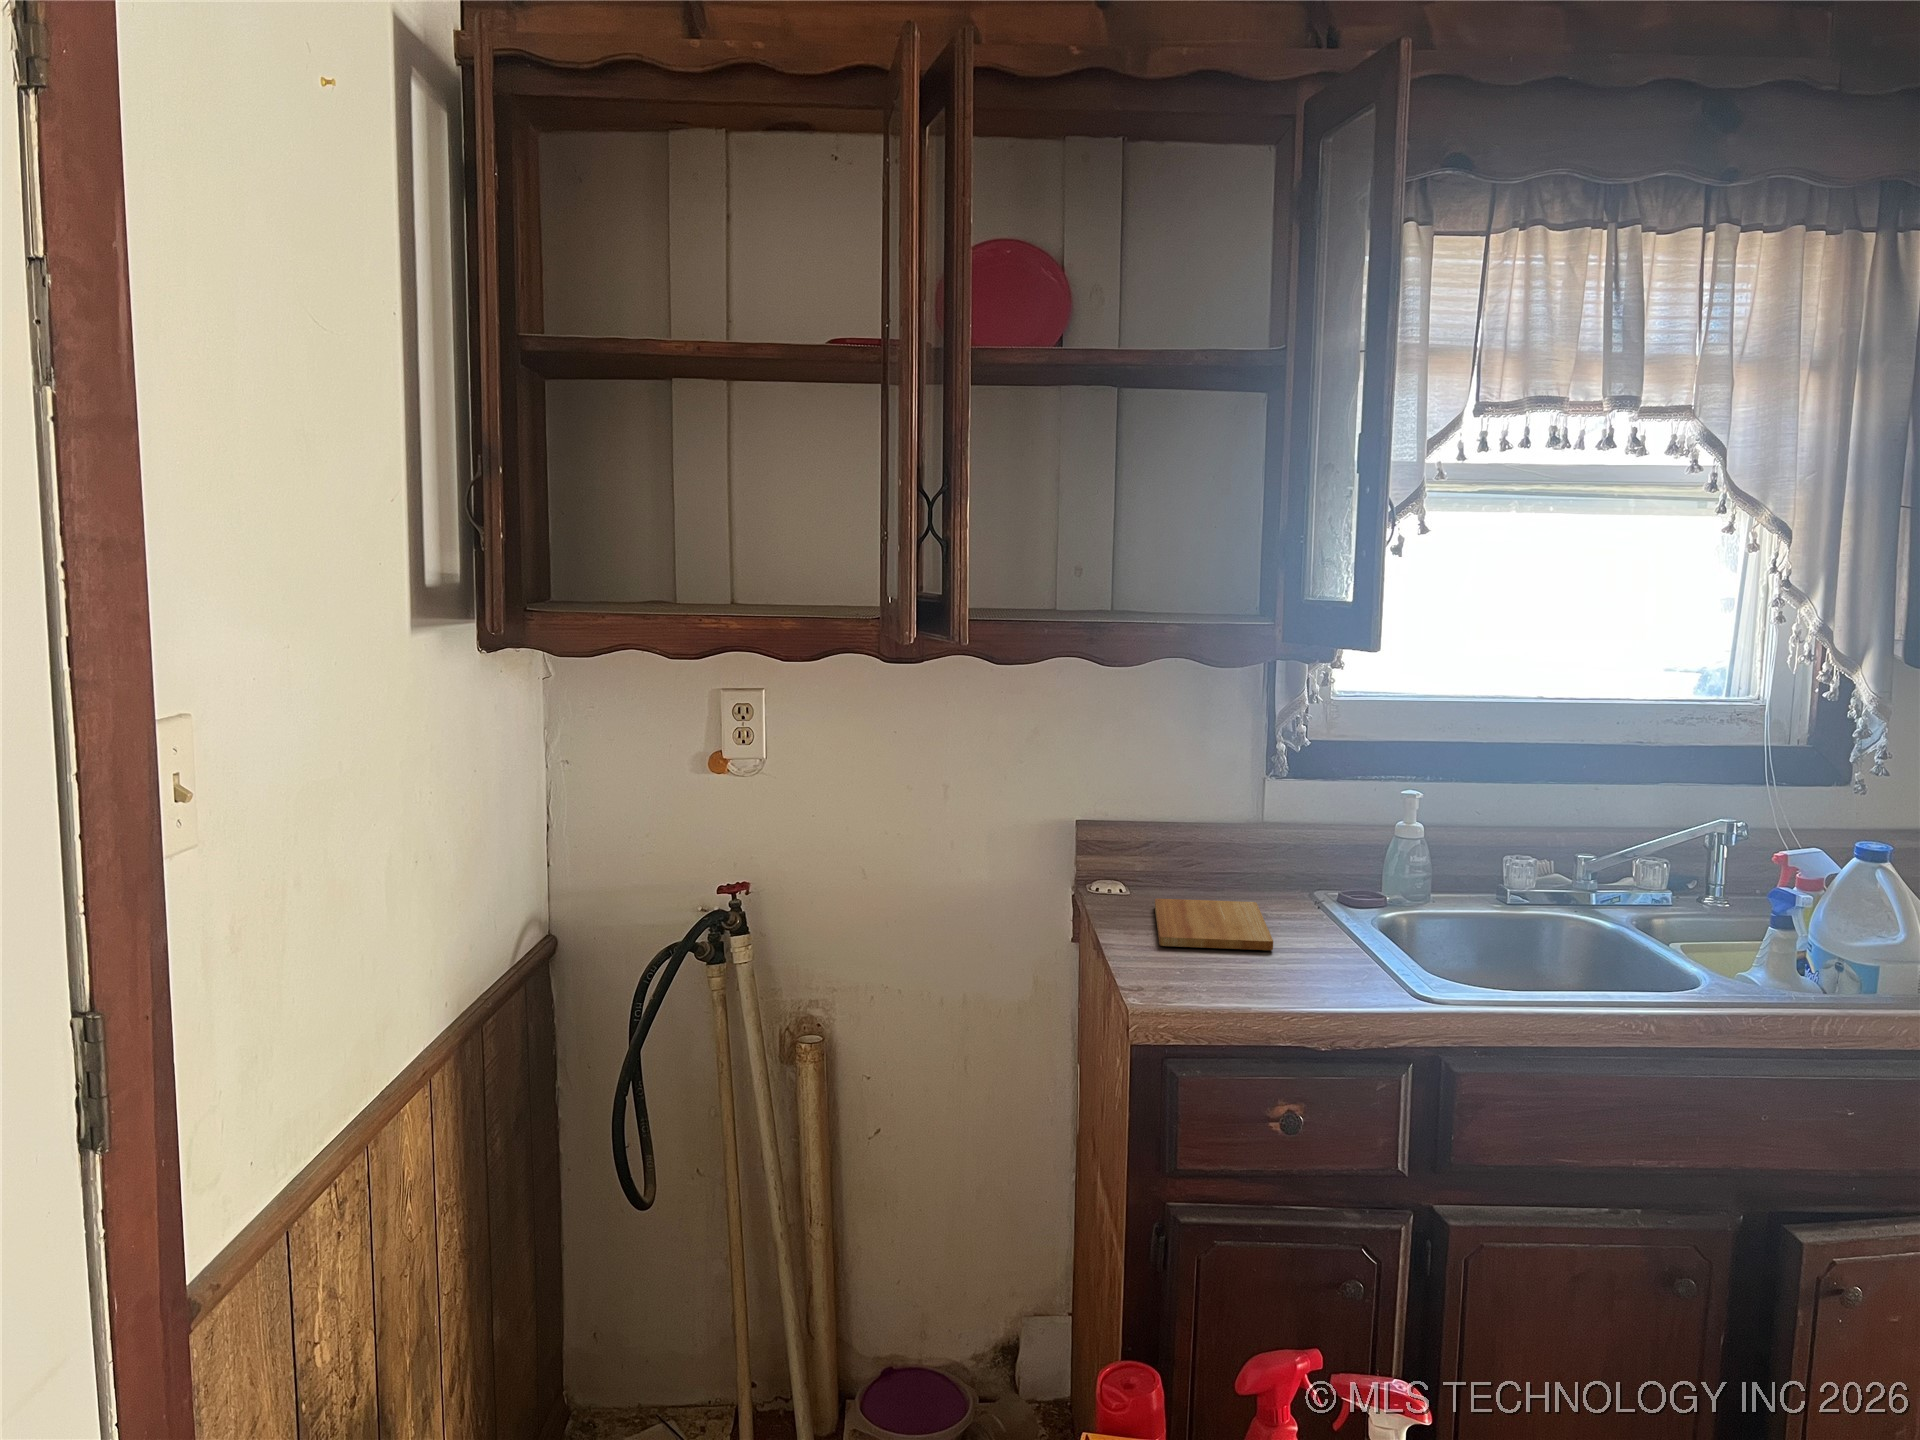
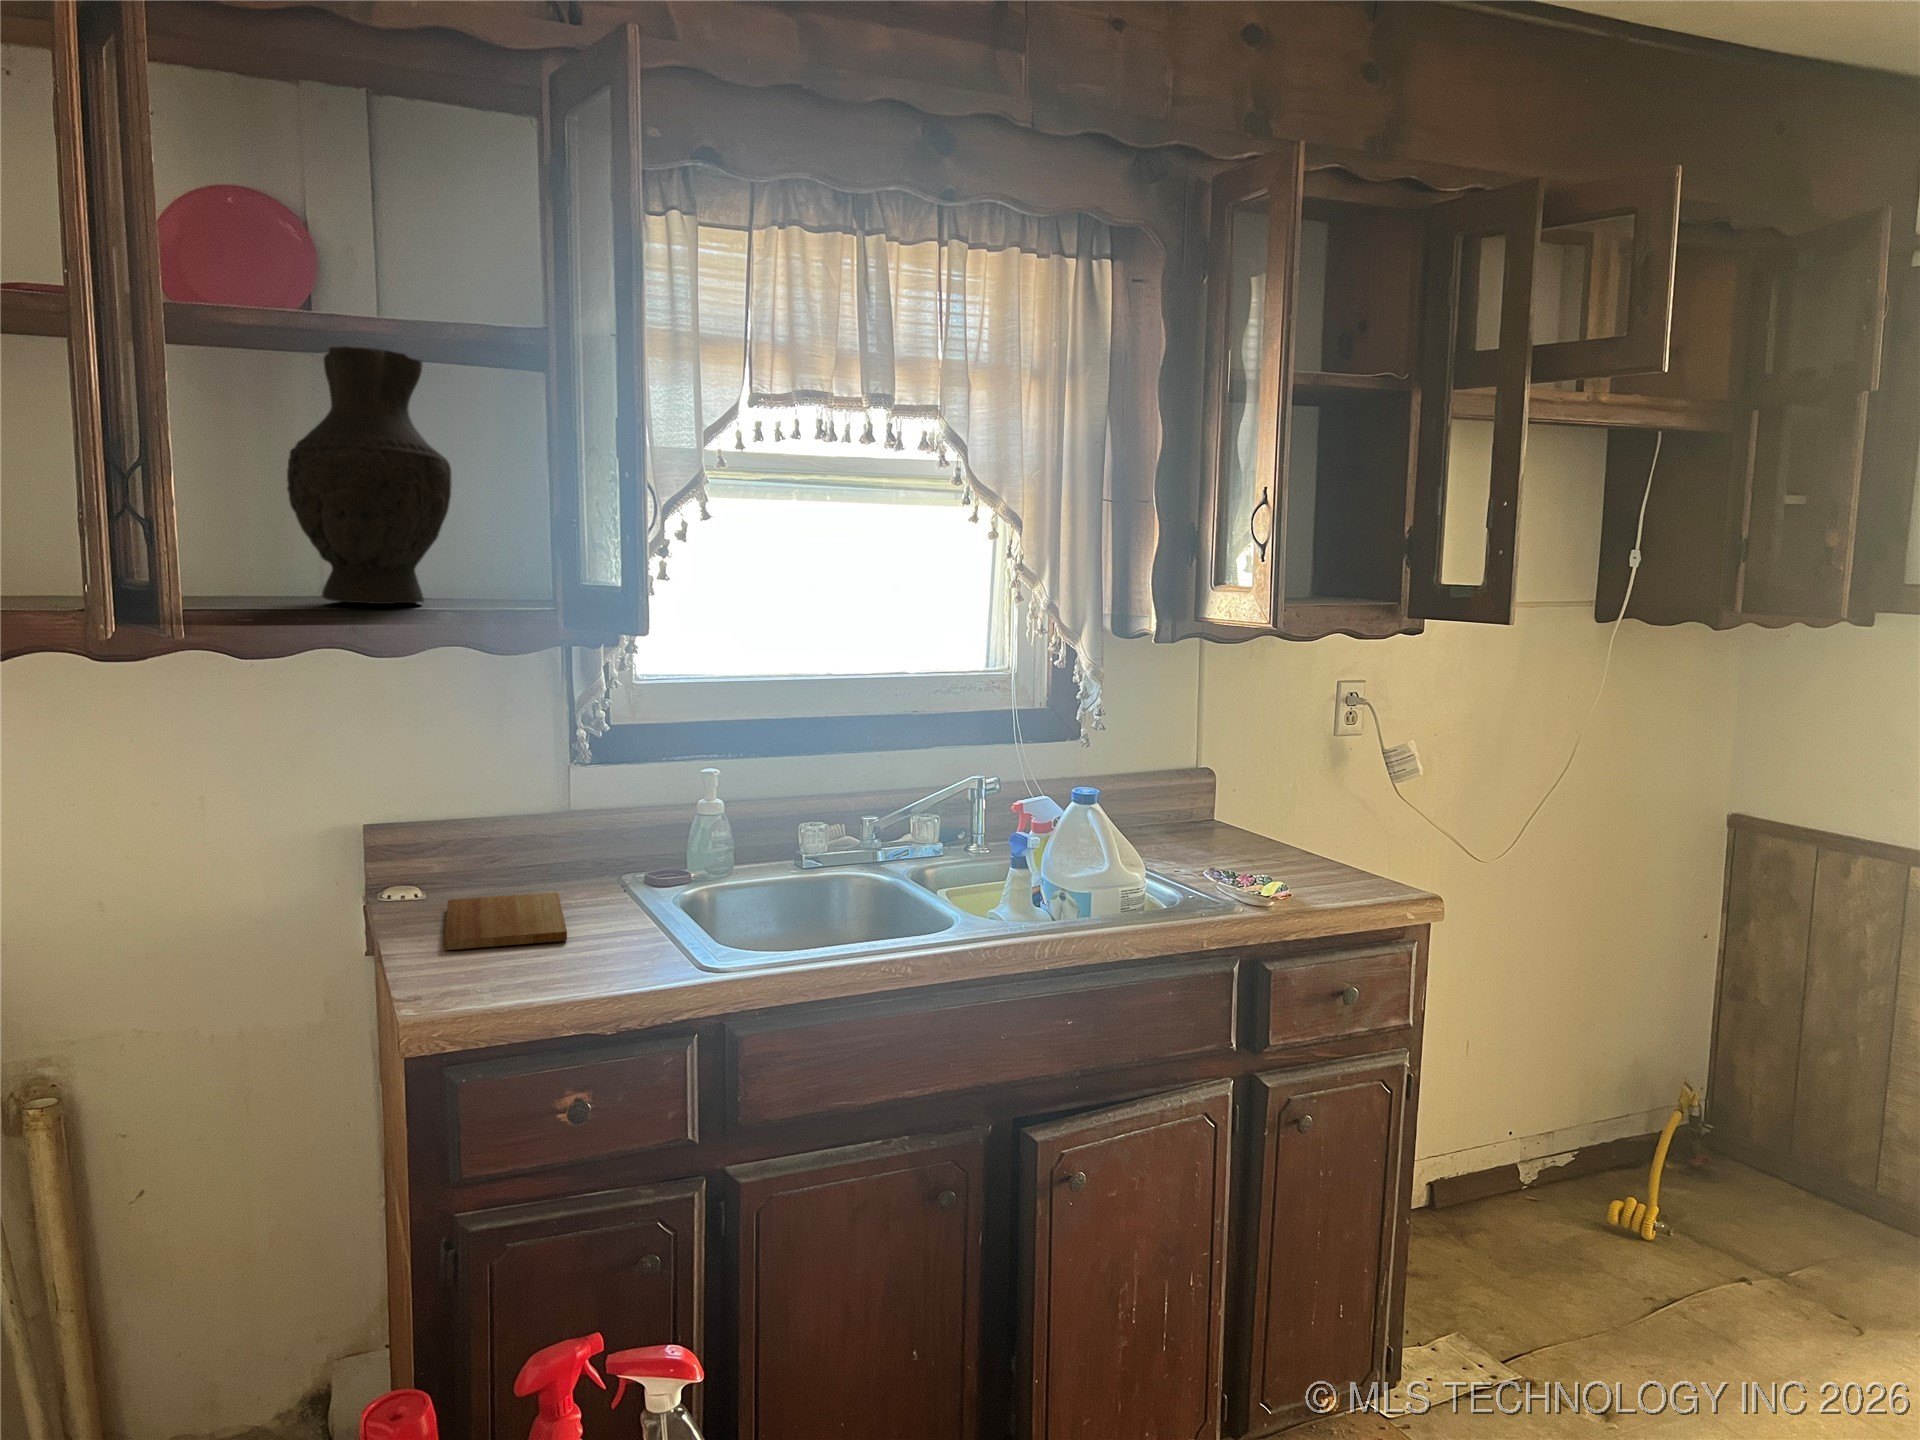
decorative vase: none [1040,383,1181,618] -> present [287,346,452,604]

